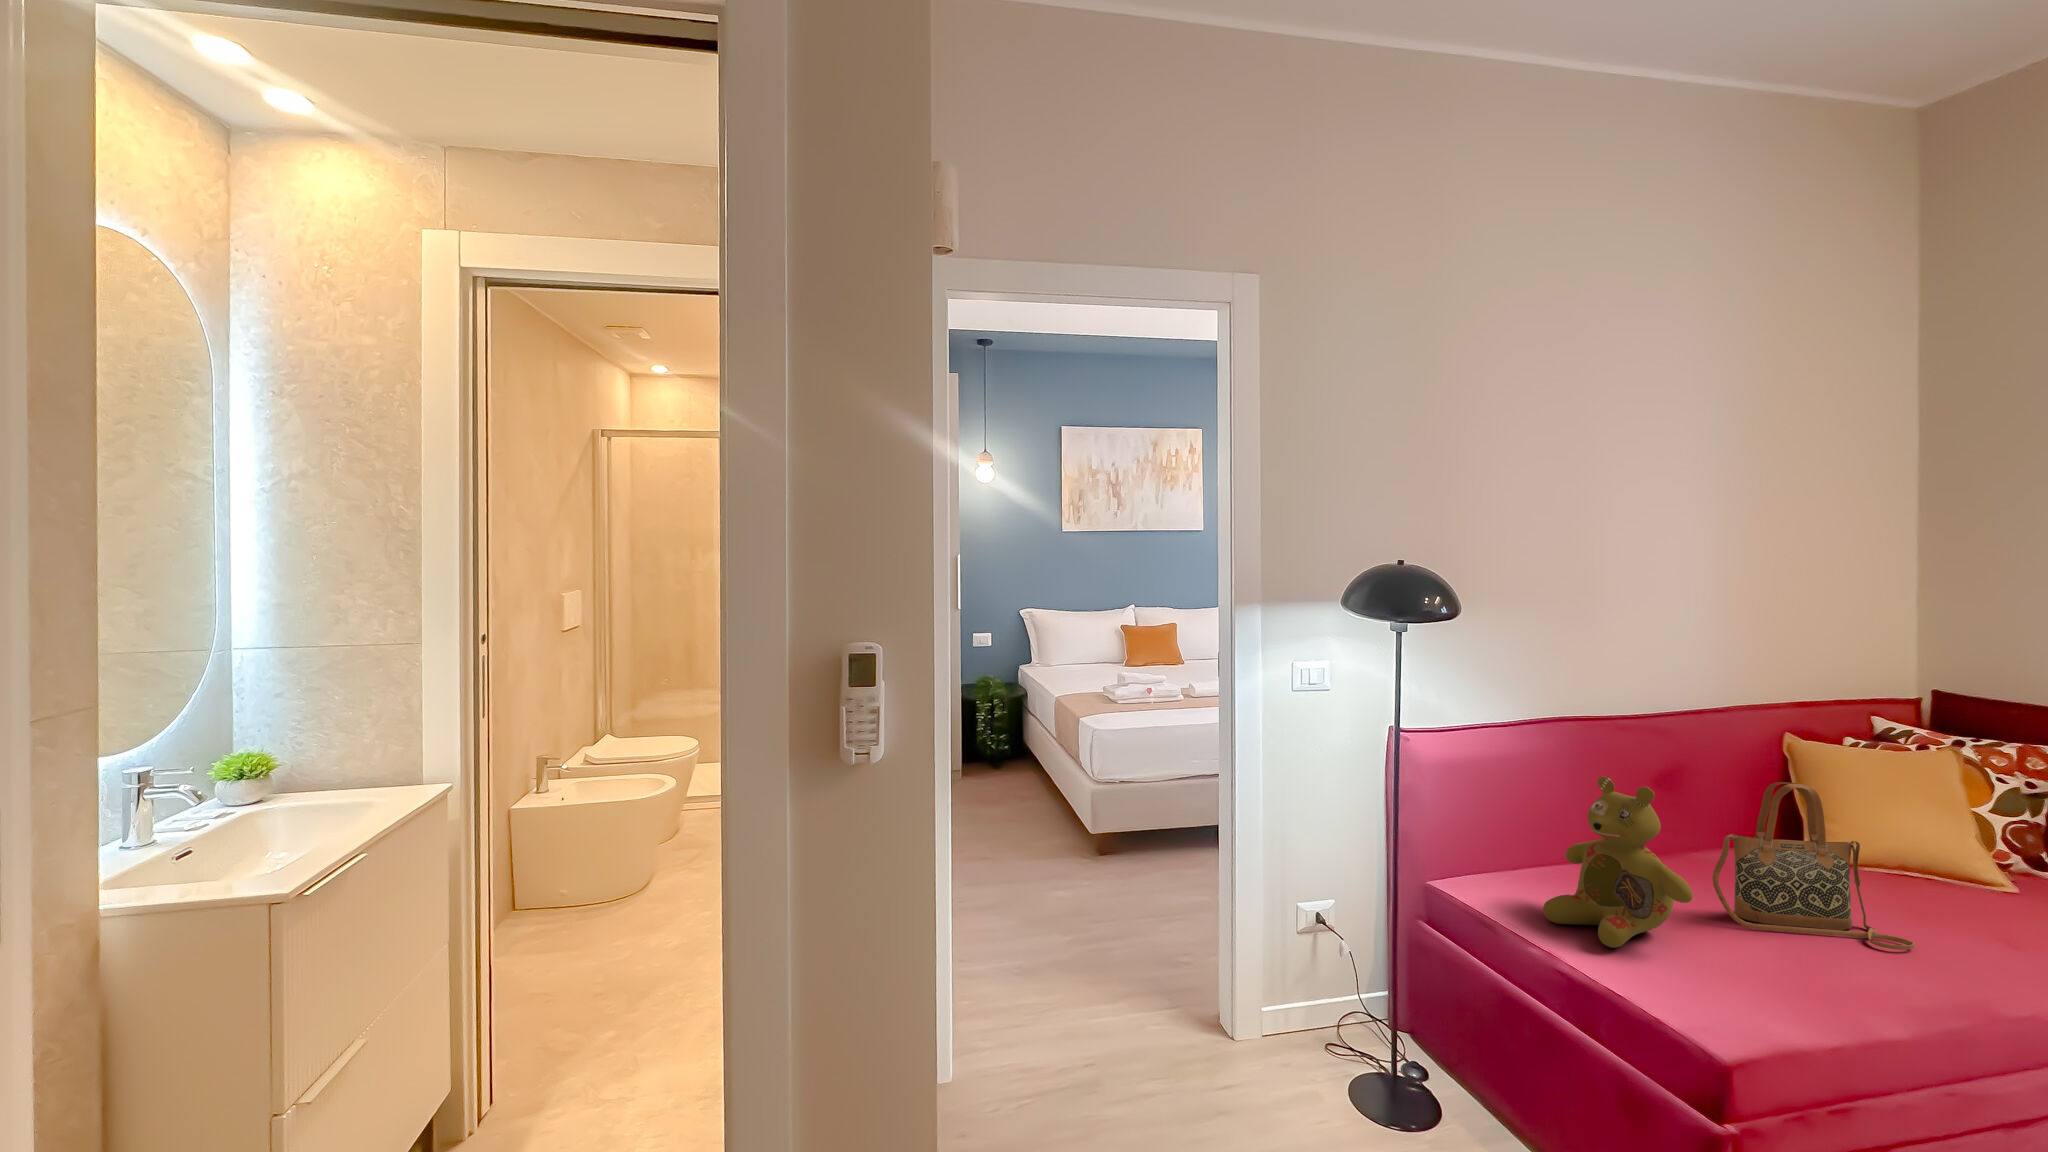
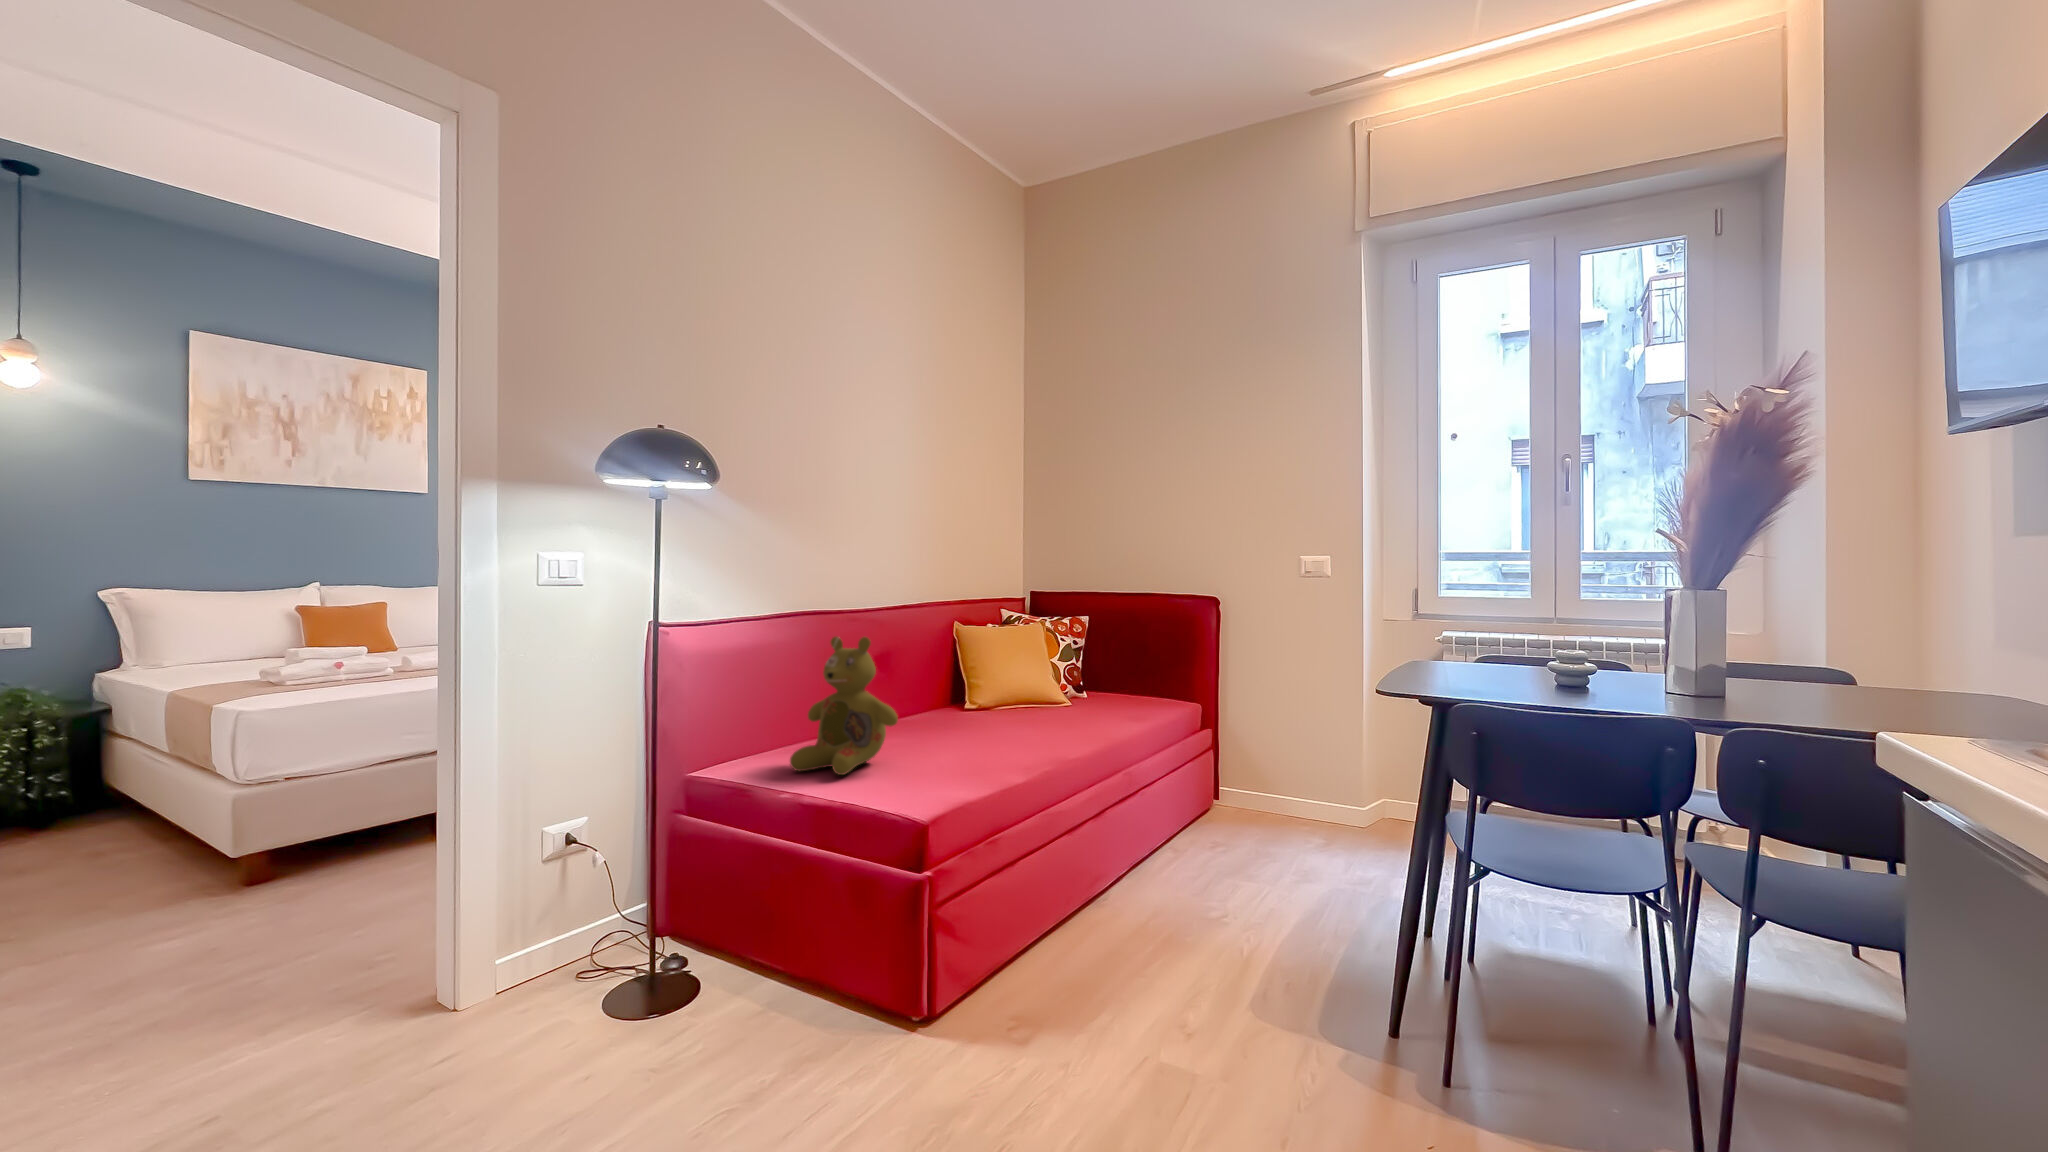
handbag: present [1713,782,1915,950] -> none [912,633,1024,747]

